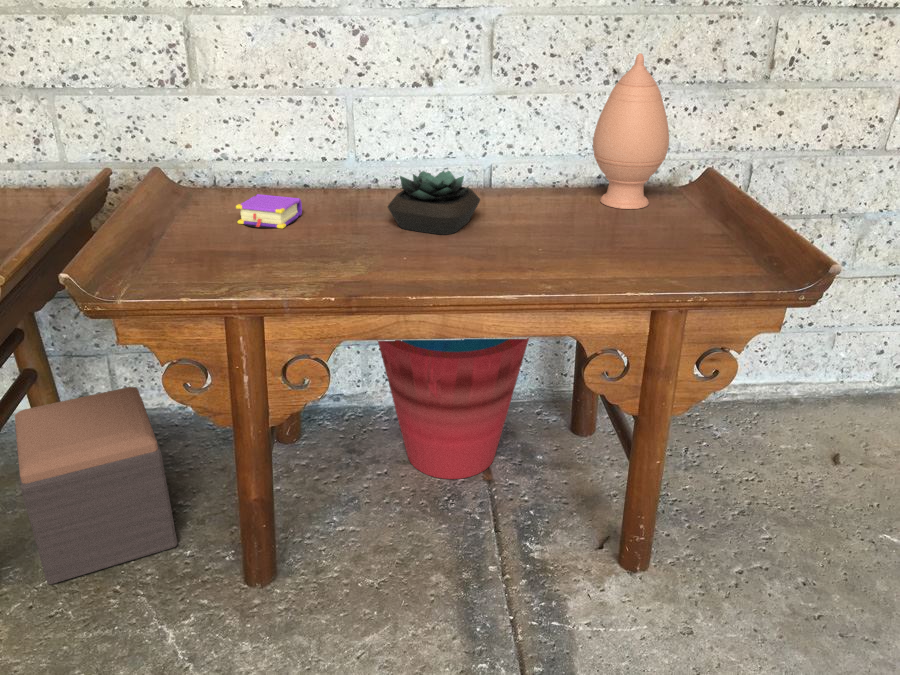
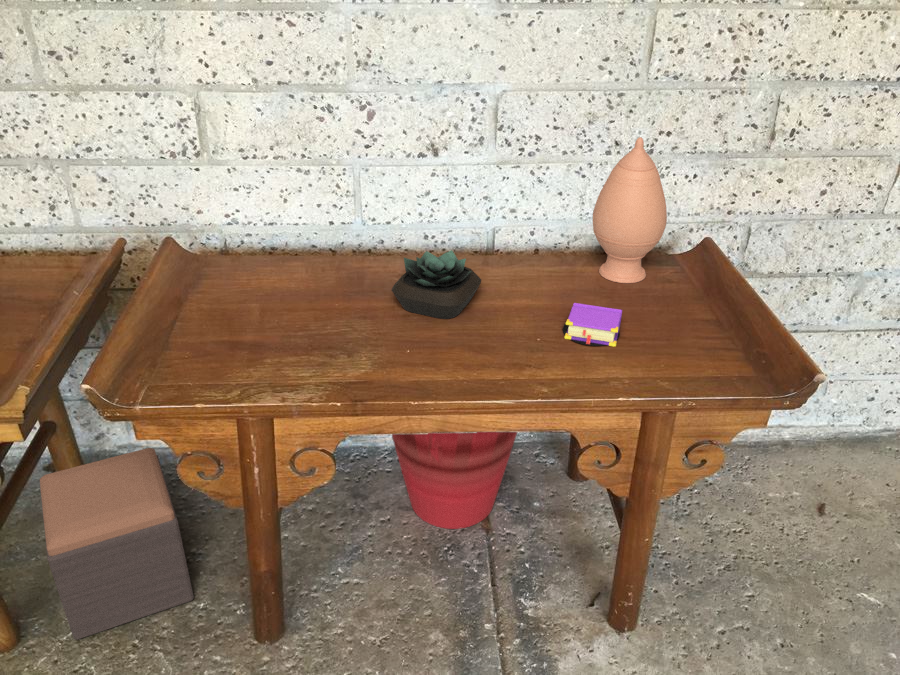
book: present [236,194,302,228] -> present [563,303,622,347]

